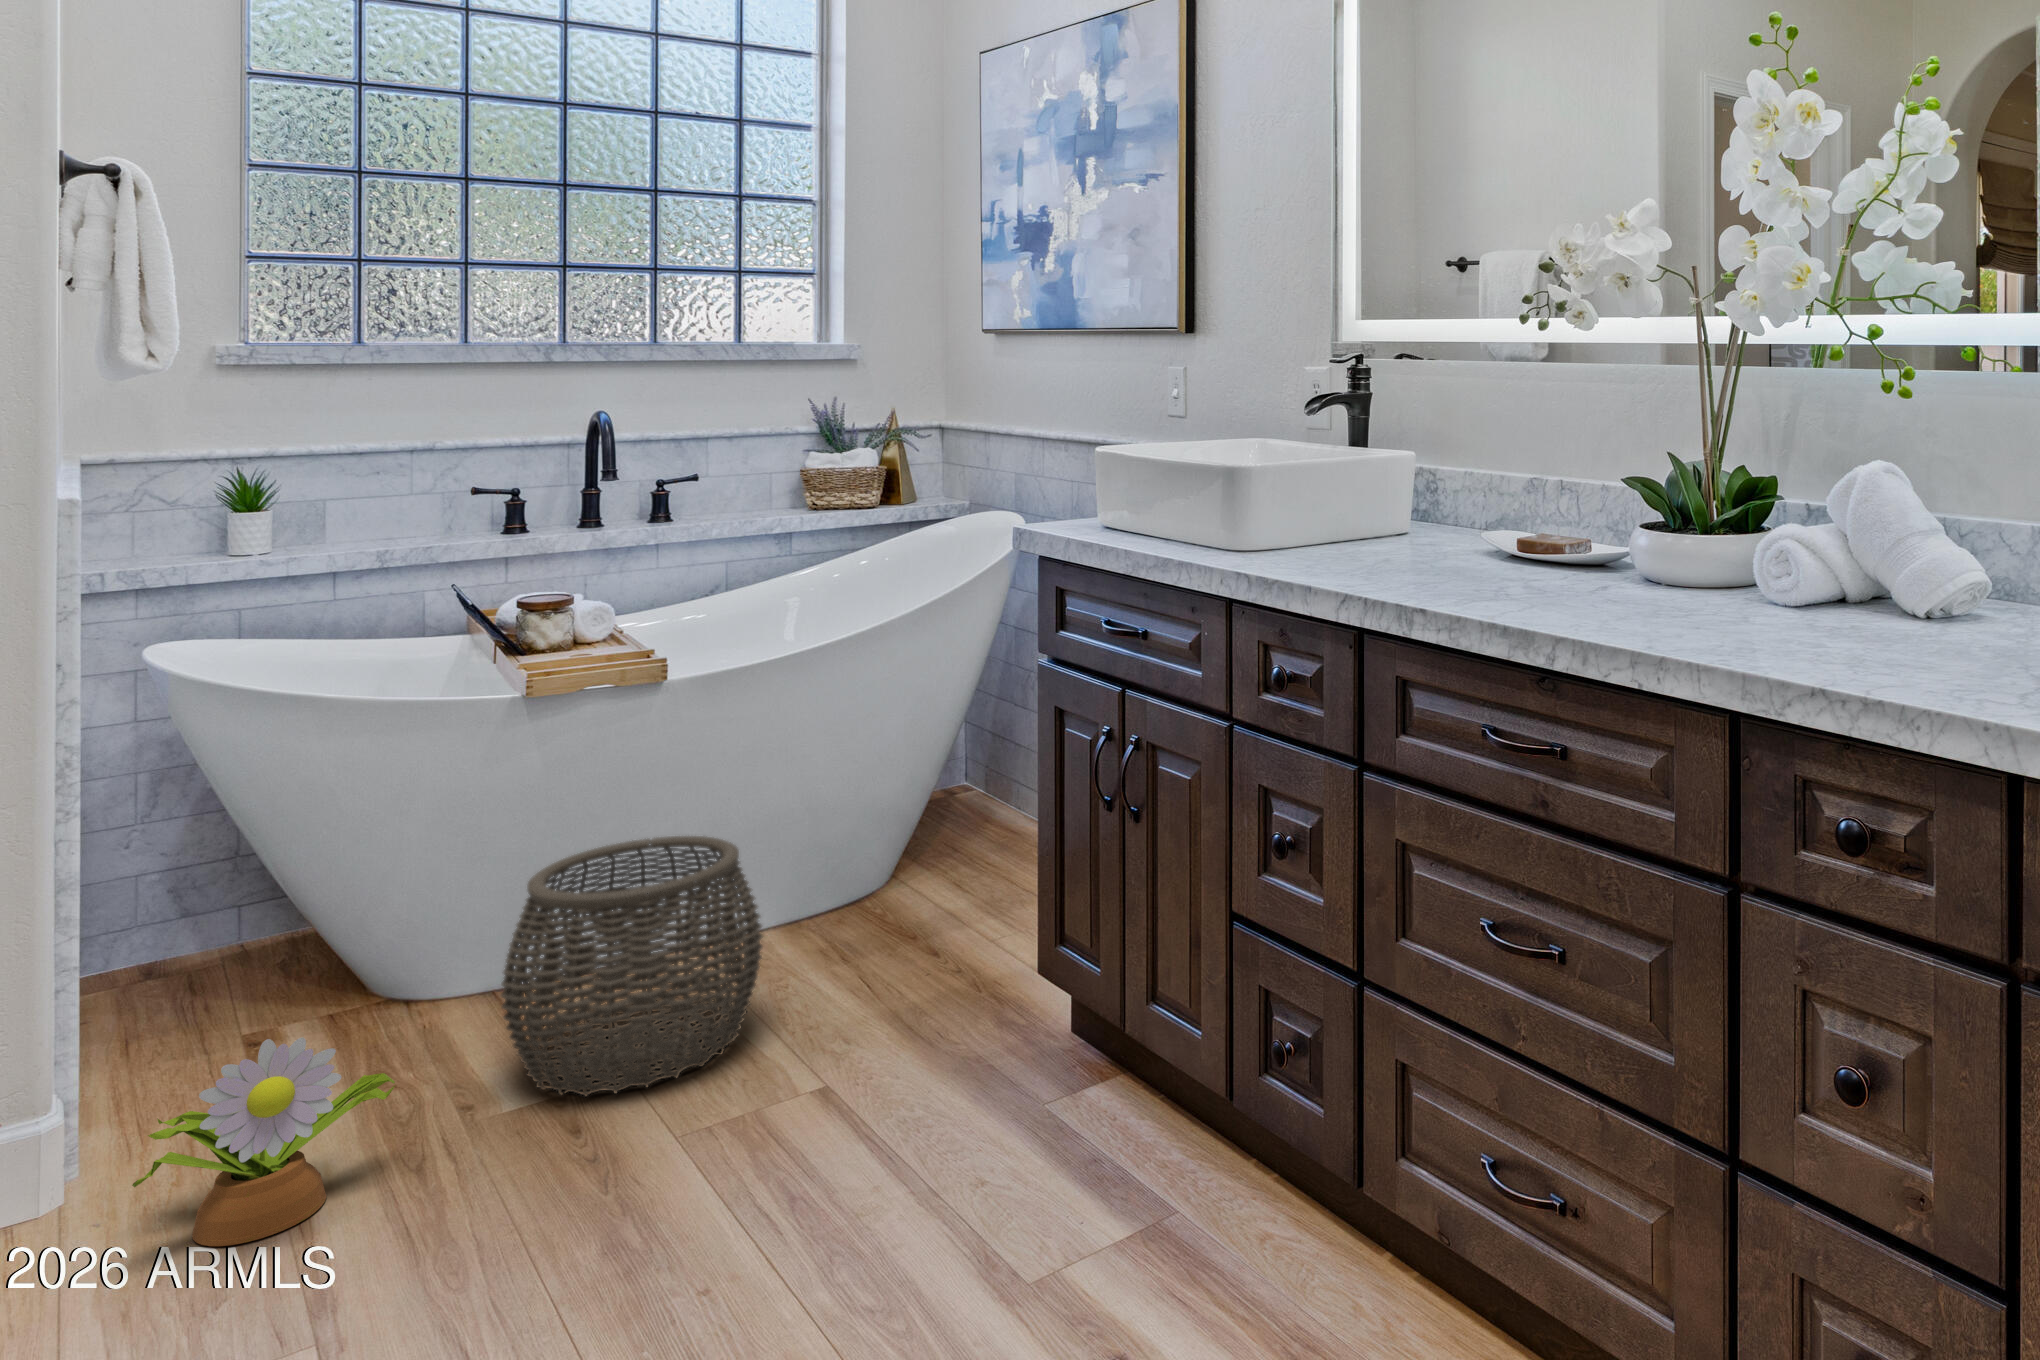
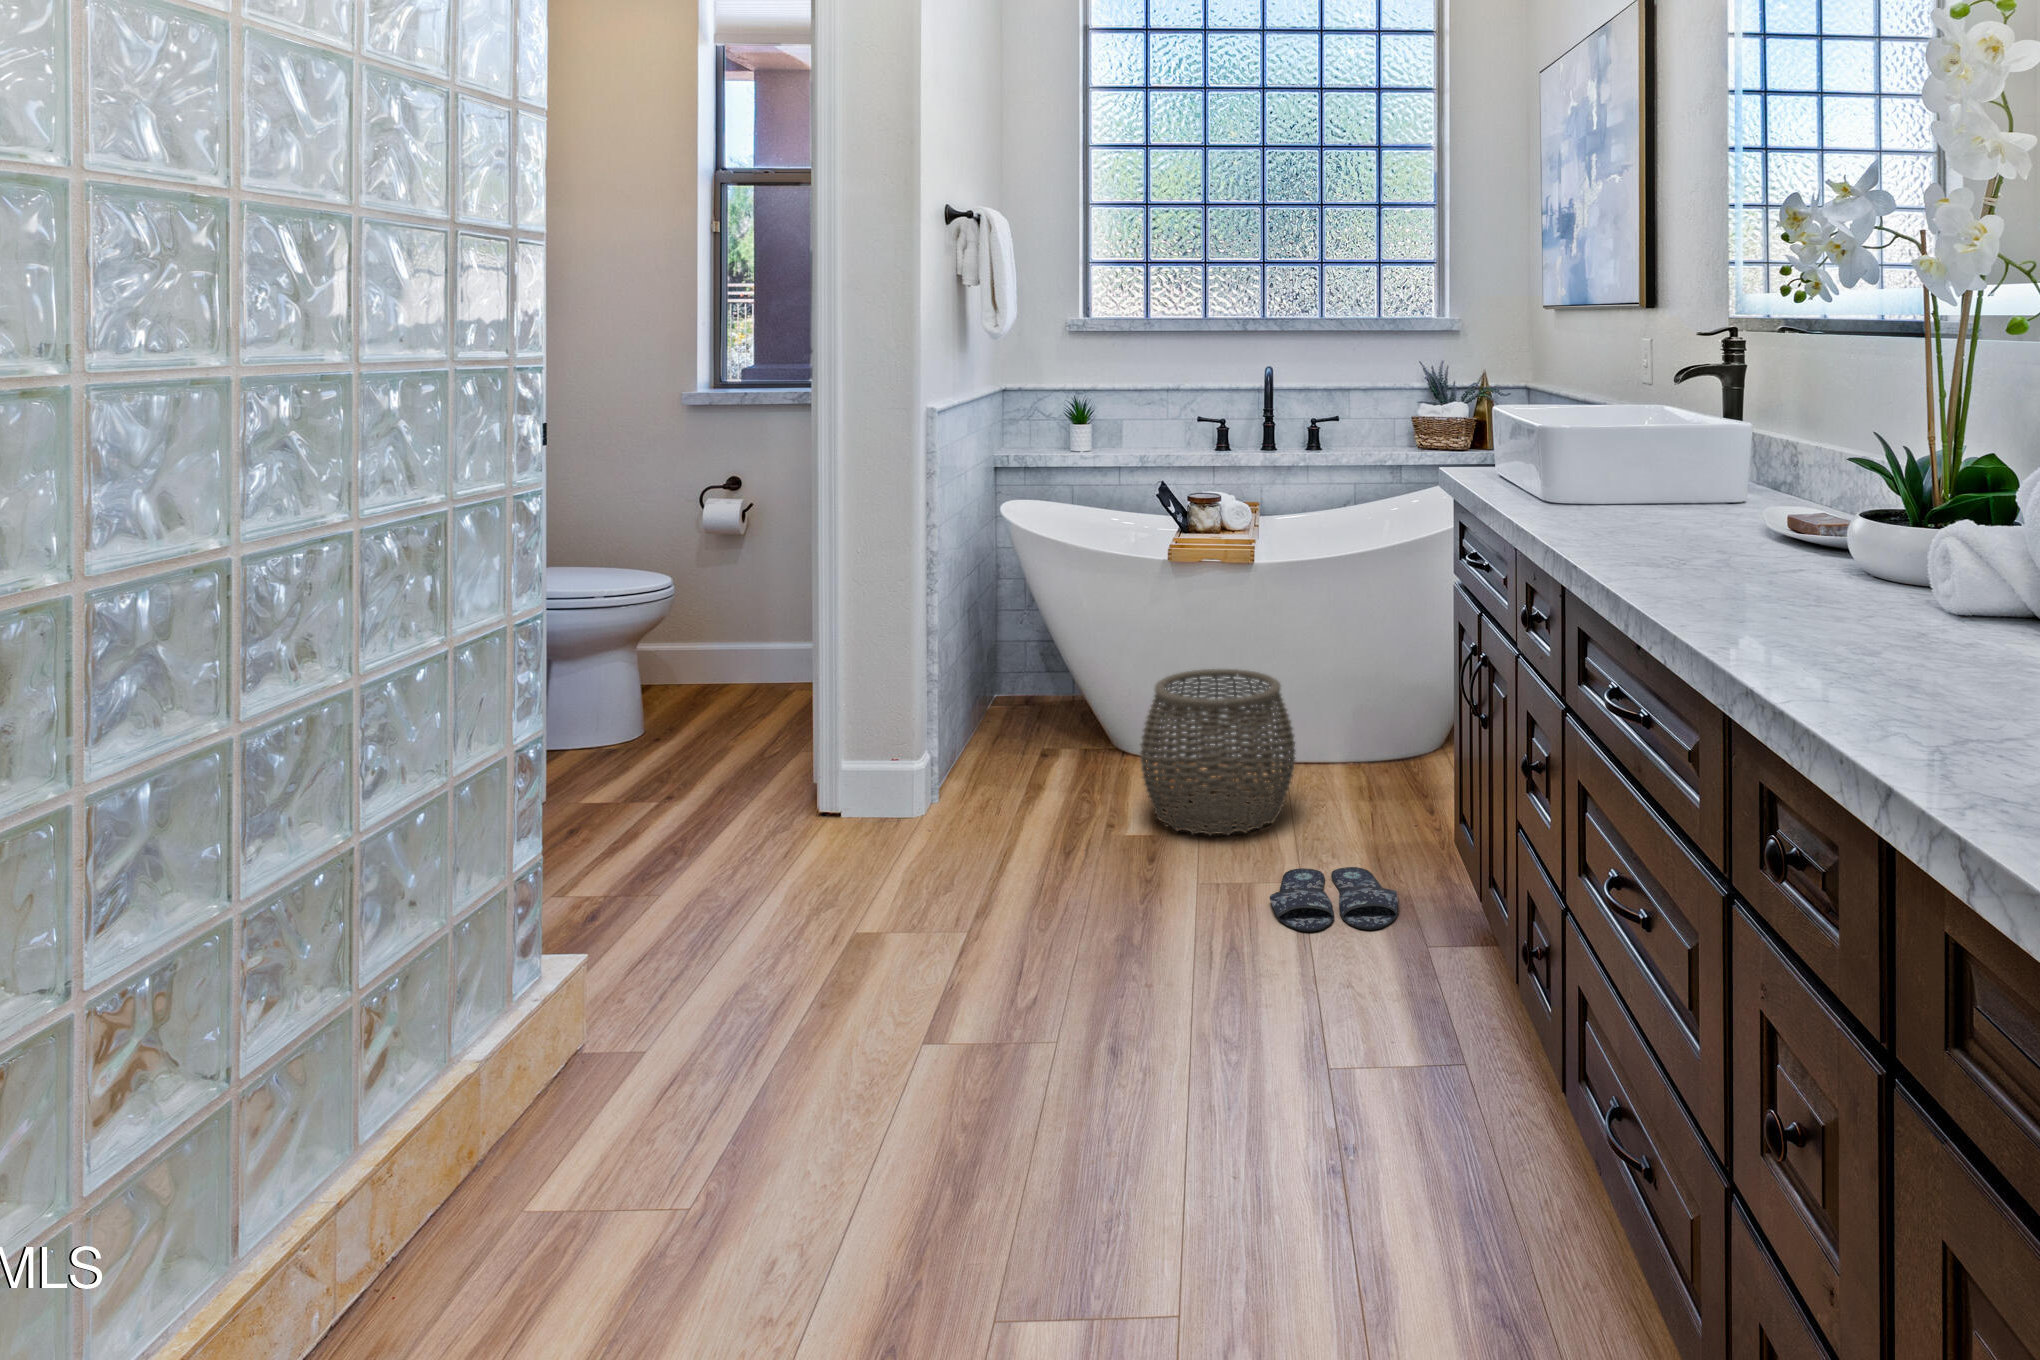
decorative plant: present [132,1037,395,1246] -> none [944,740,1074,857]
slippers: none [799,1061,992,1169] -> present [1270,867,1398,932]

